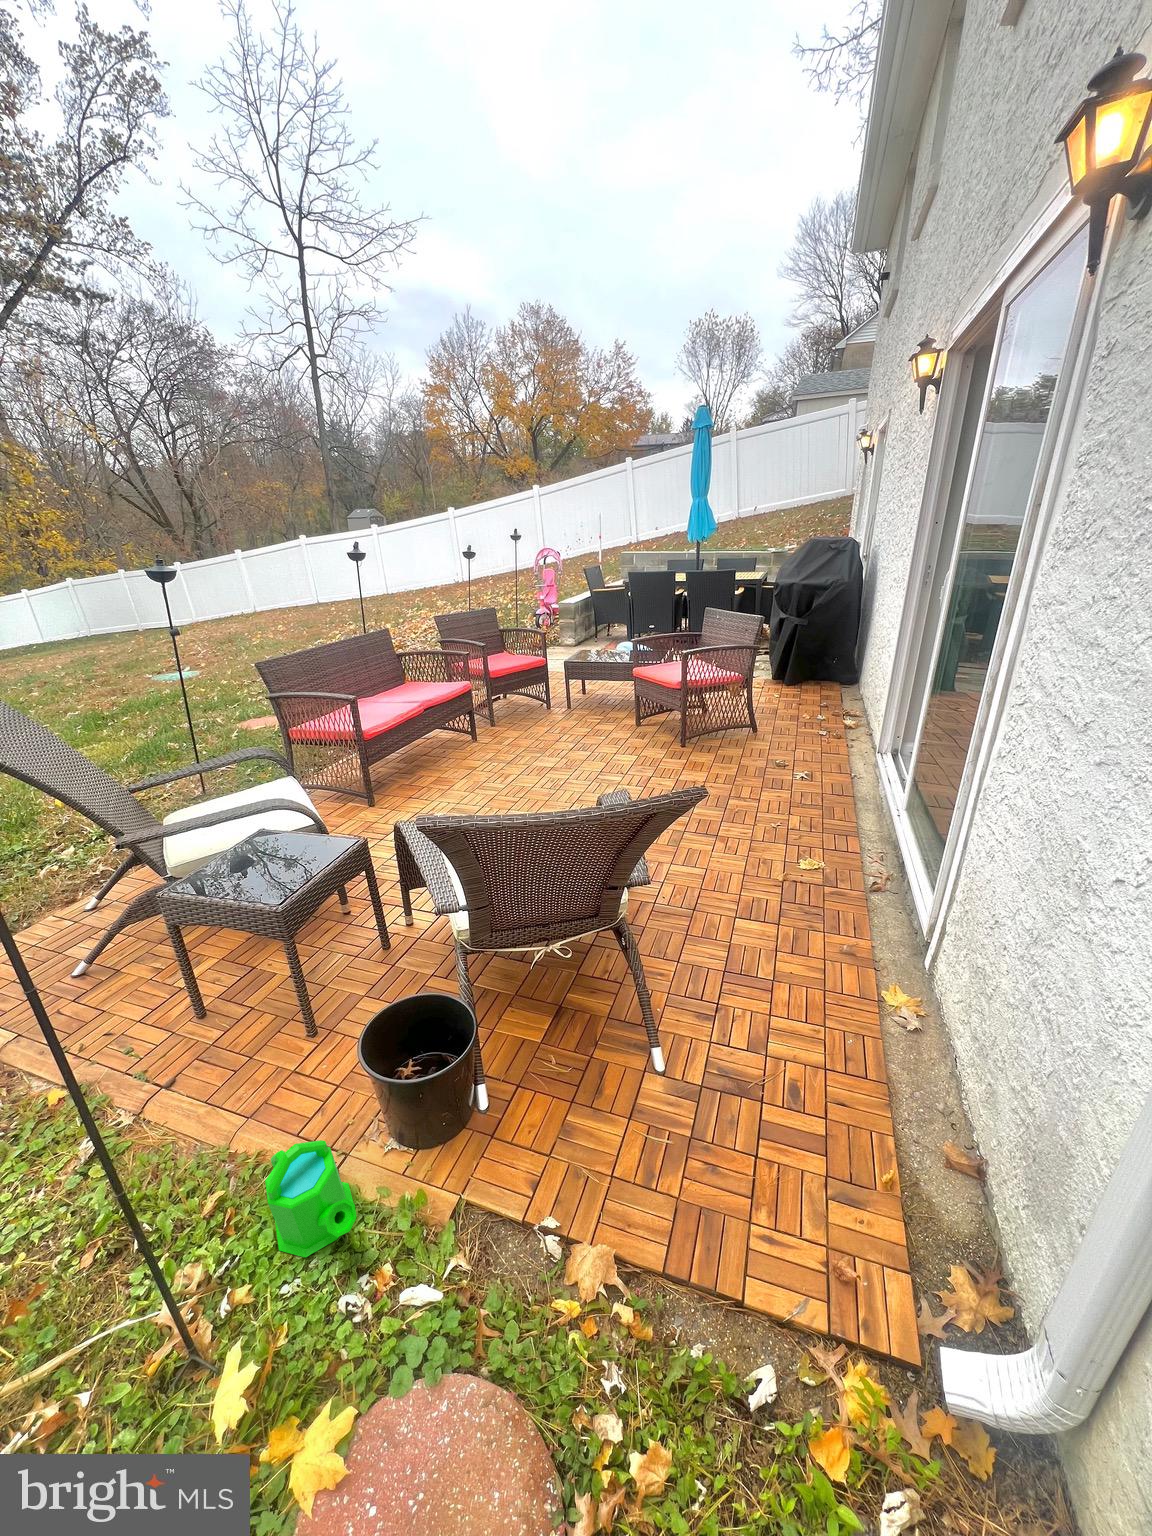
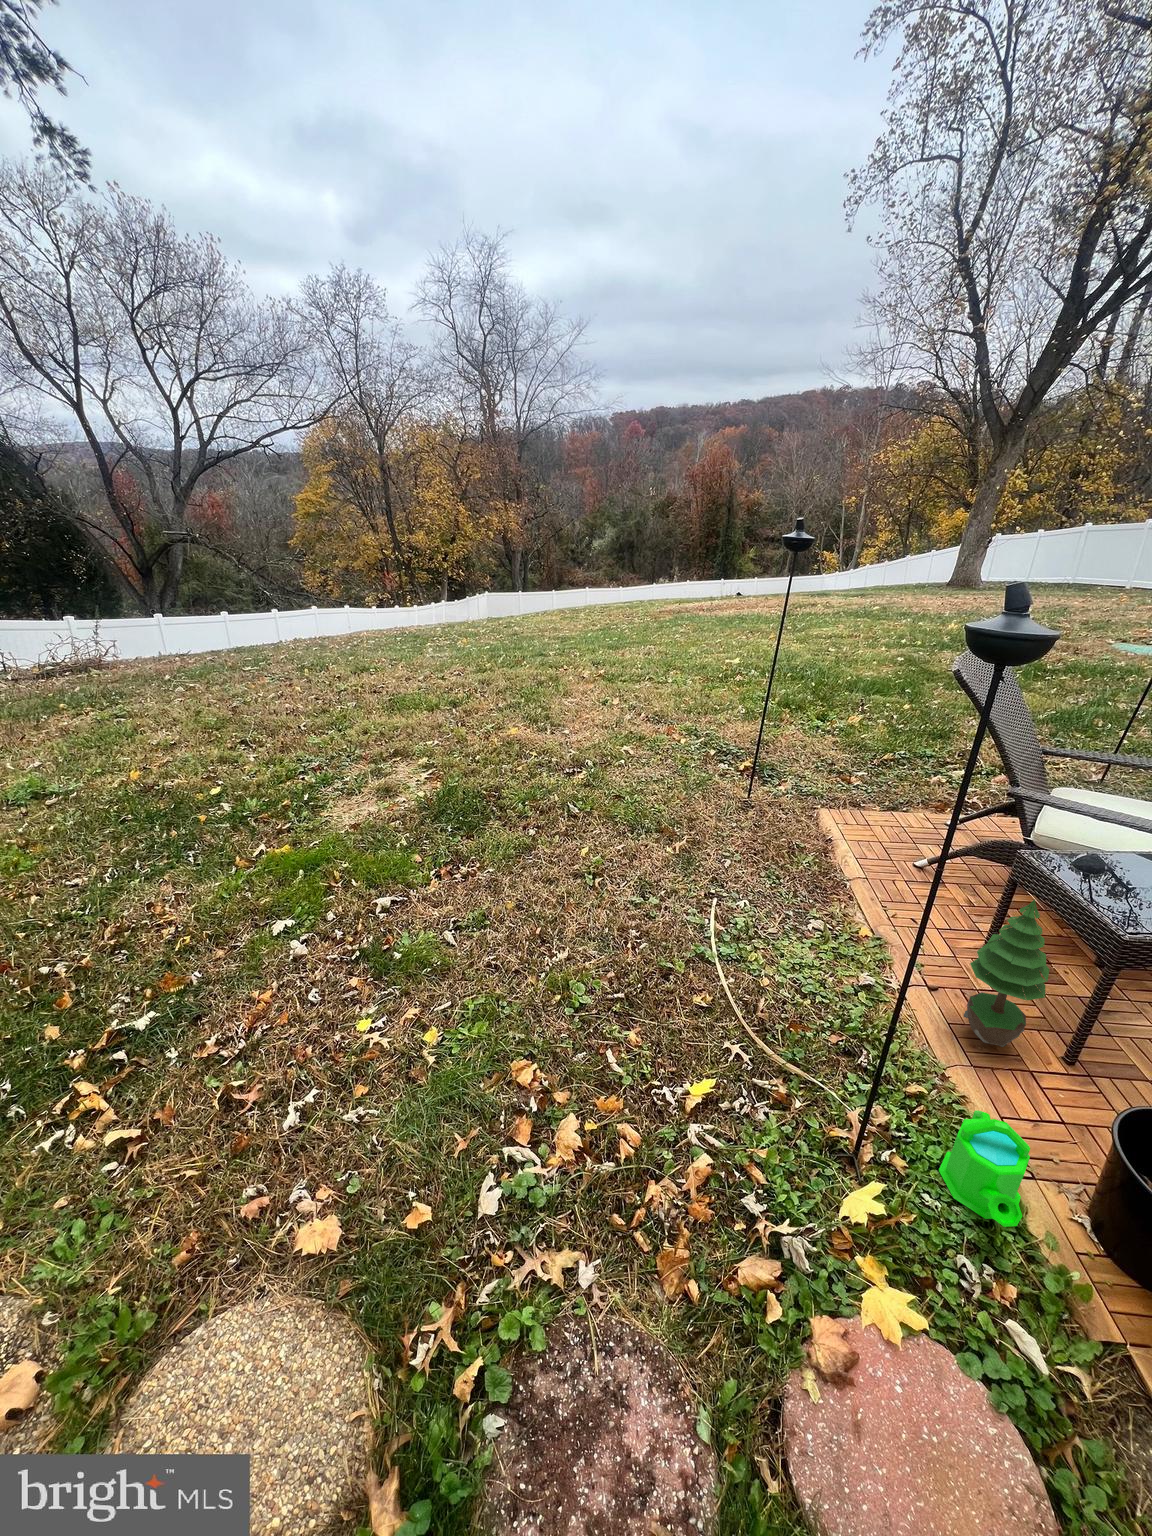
potted tree: none [176,929,267,1088] -> present [964,900,1050,1047]

